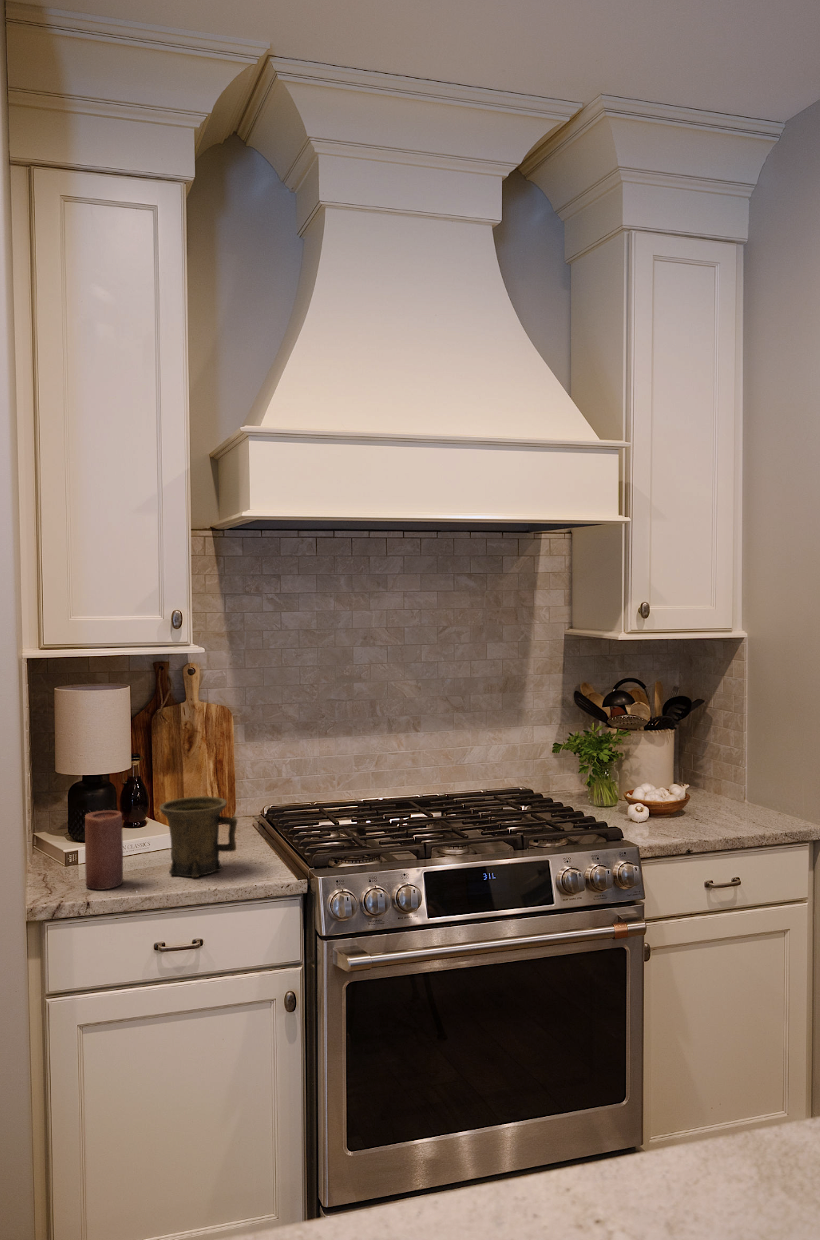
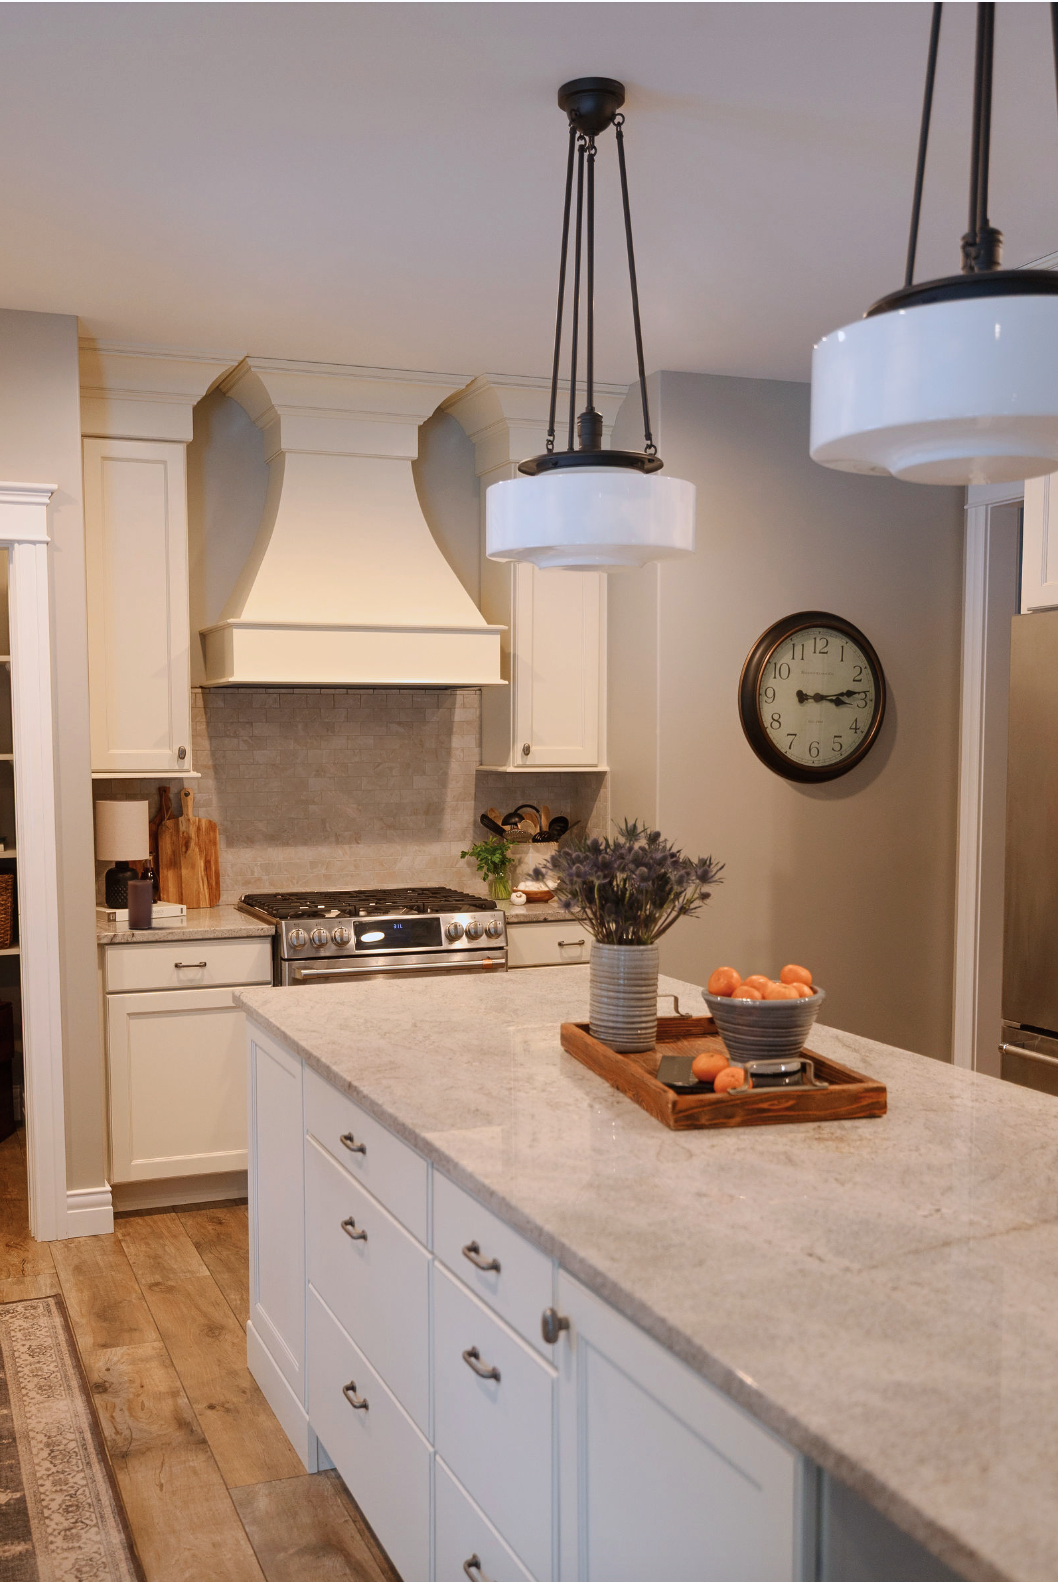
mug: present [160,796,237,877] -> none [175,876,228,925]

